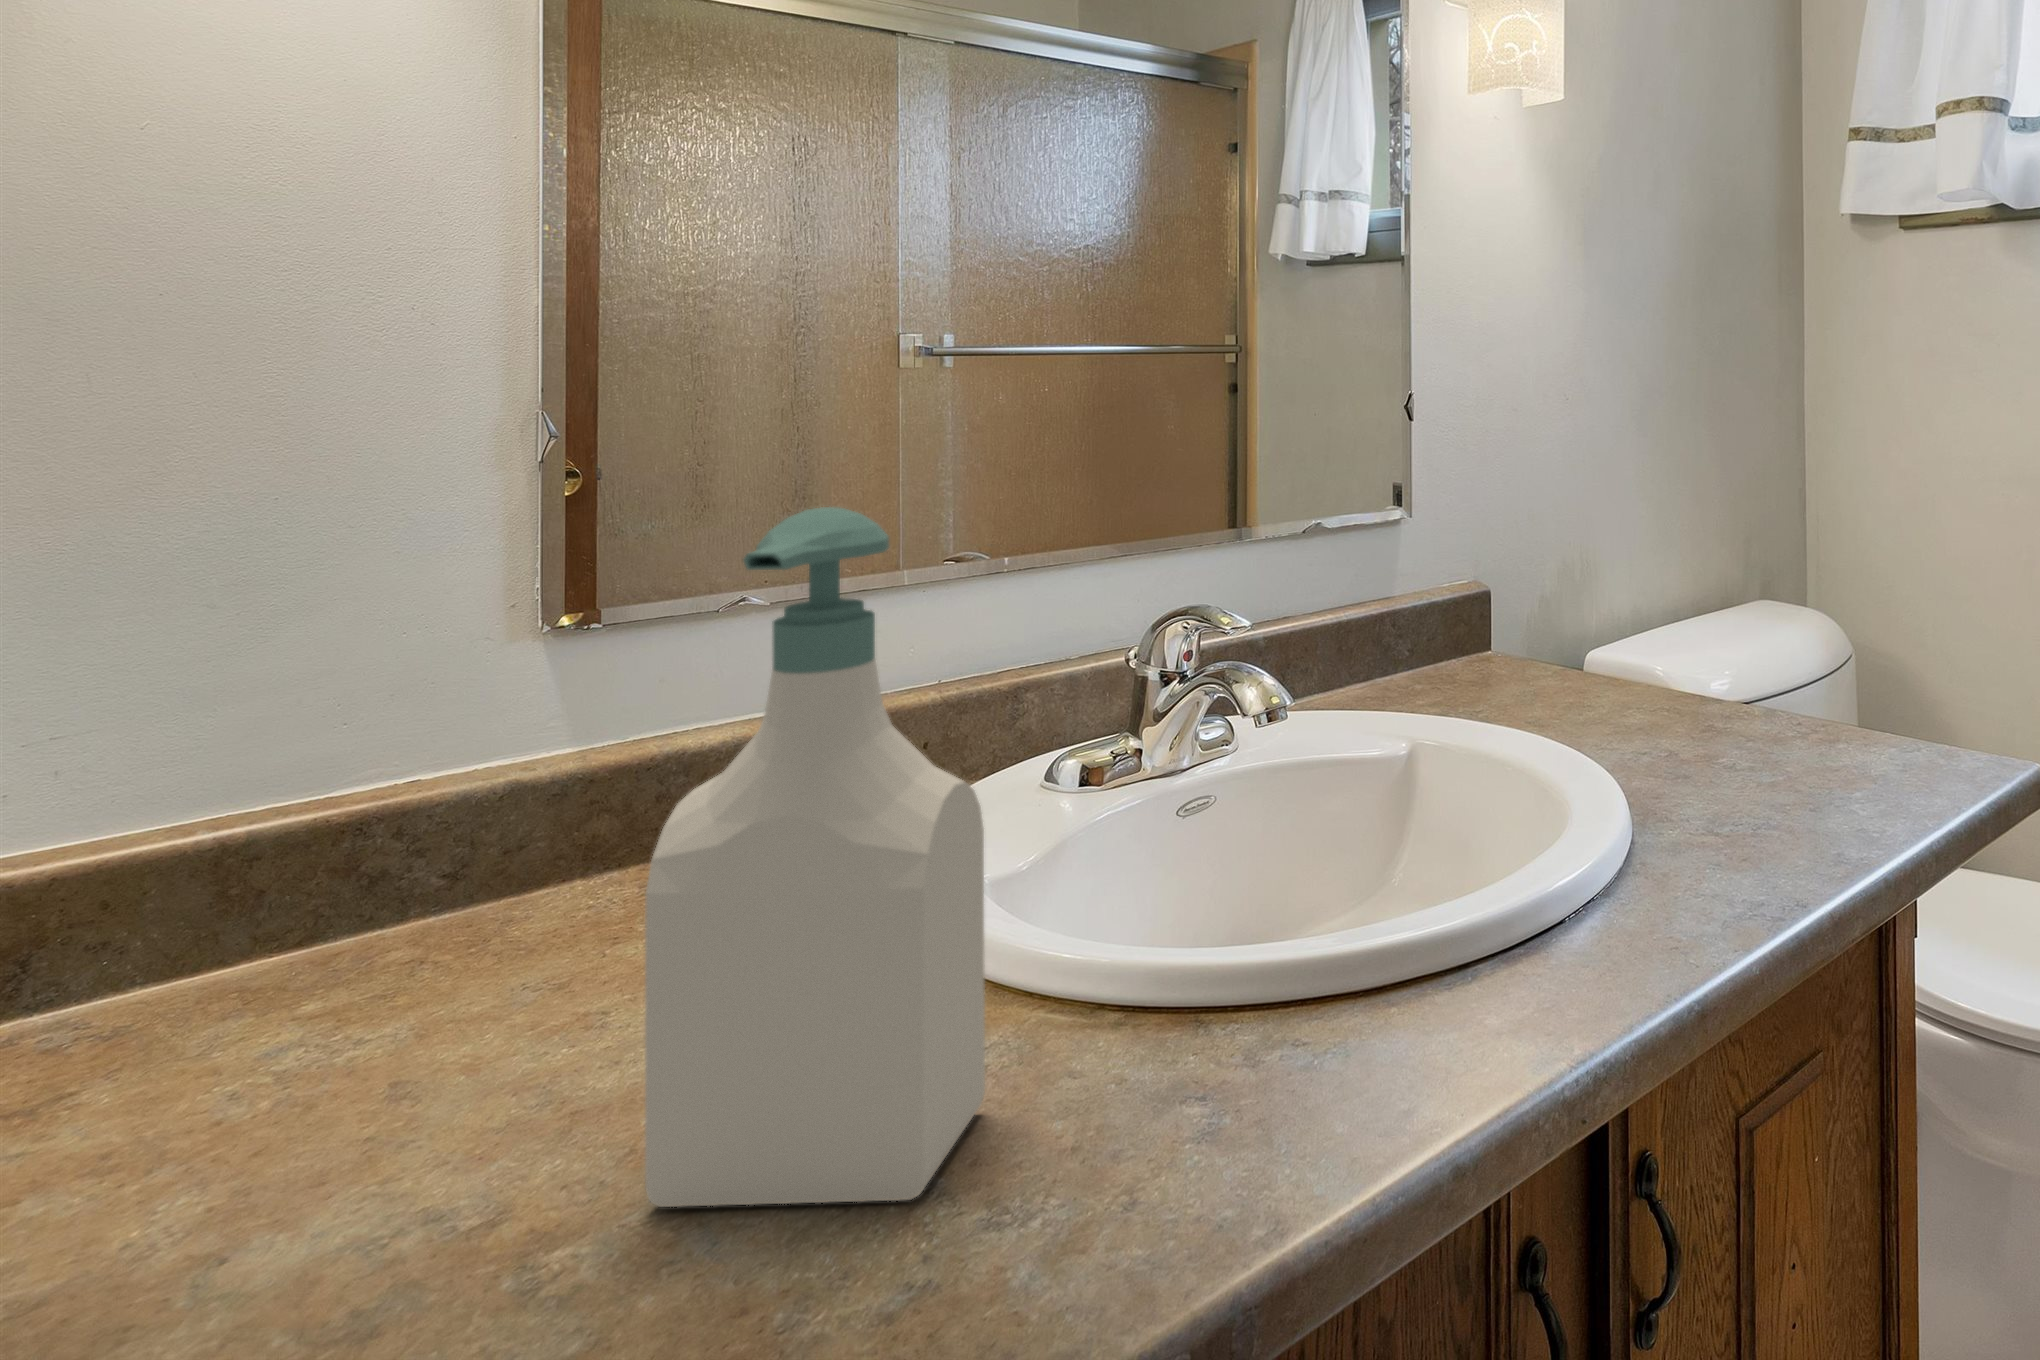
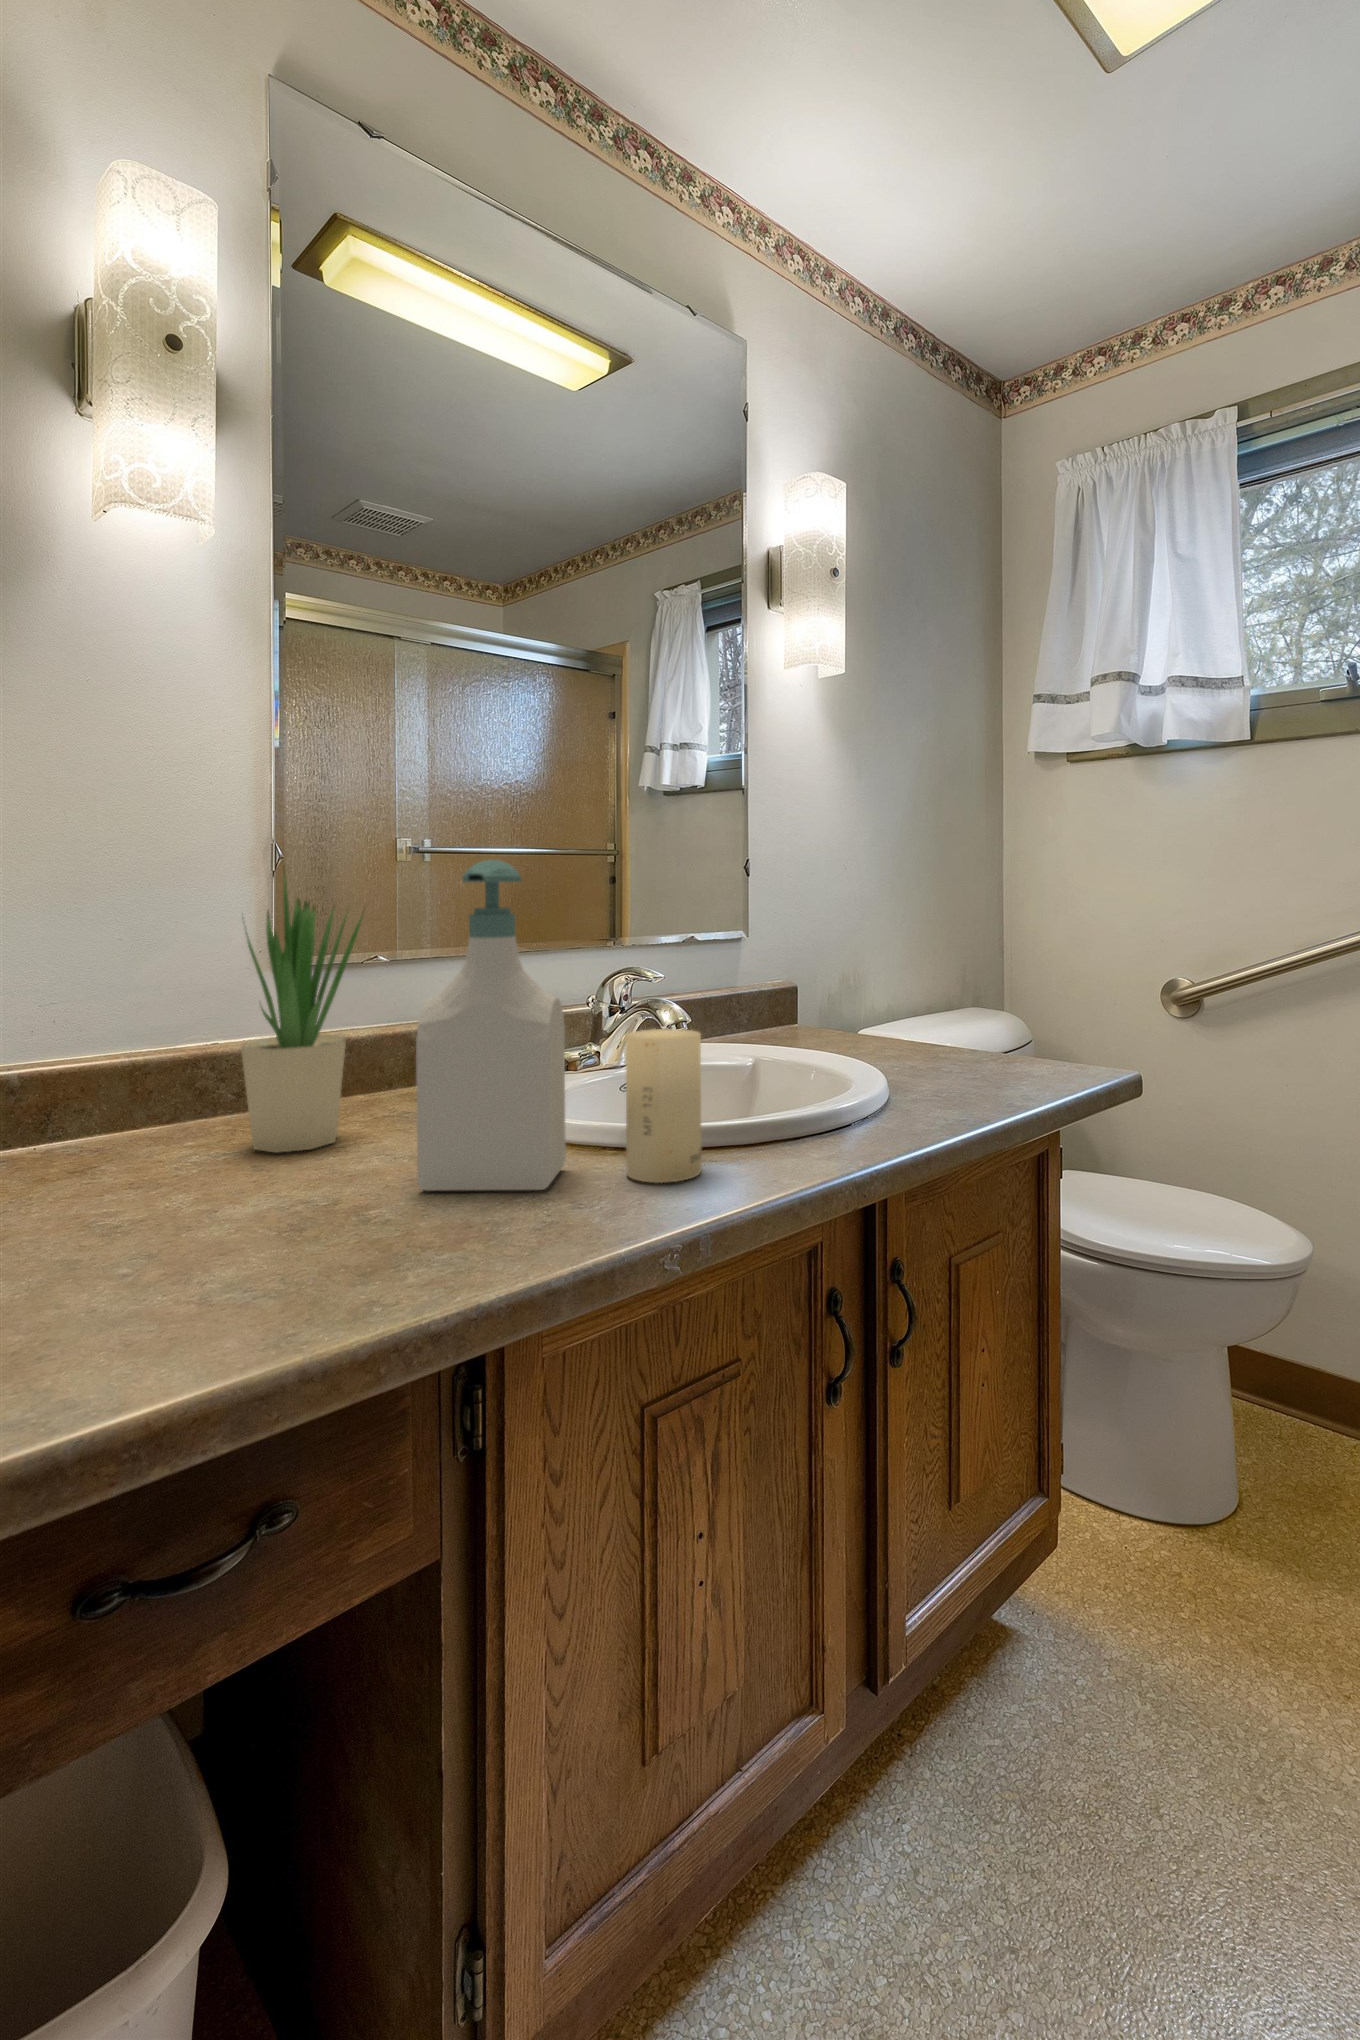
potted plant: none [365,476,637,1057] -> present [241,869,362,1153]
candle: none [1098,822,1253,1167] -> present [626,1029,702,1183]

